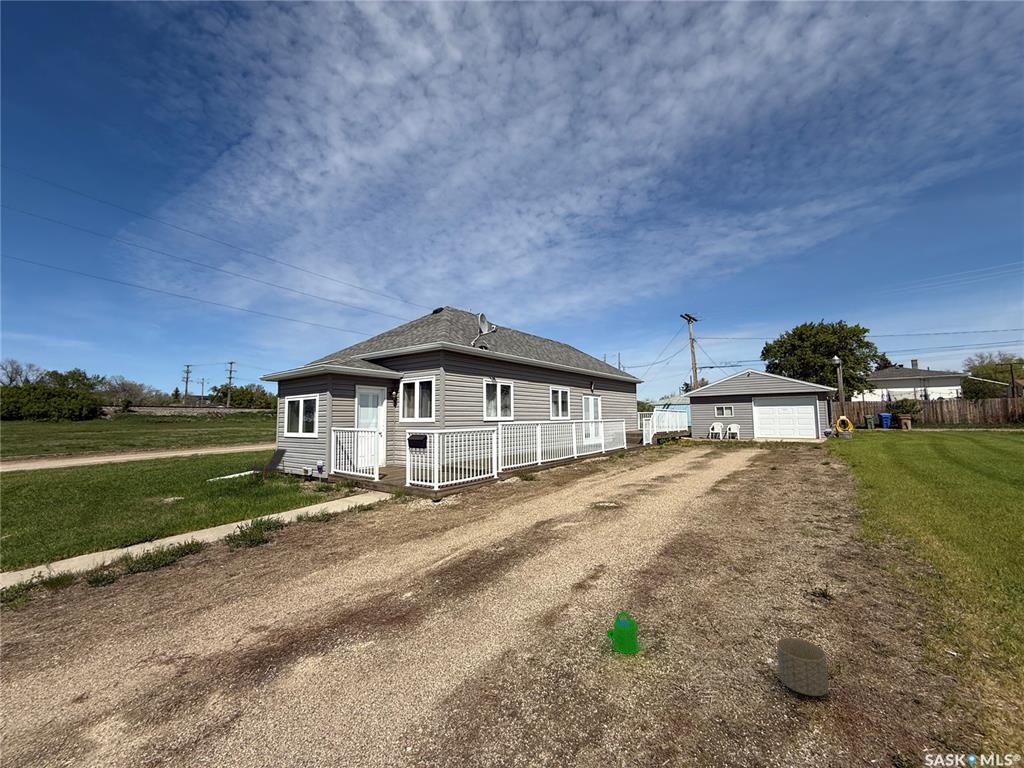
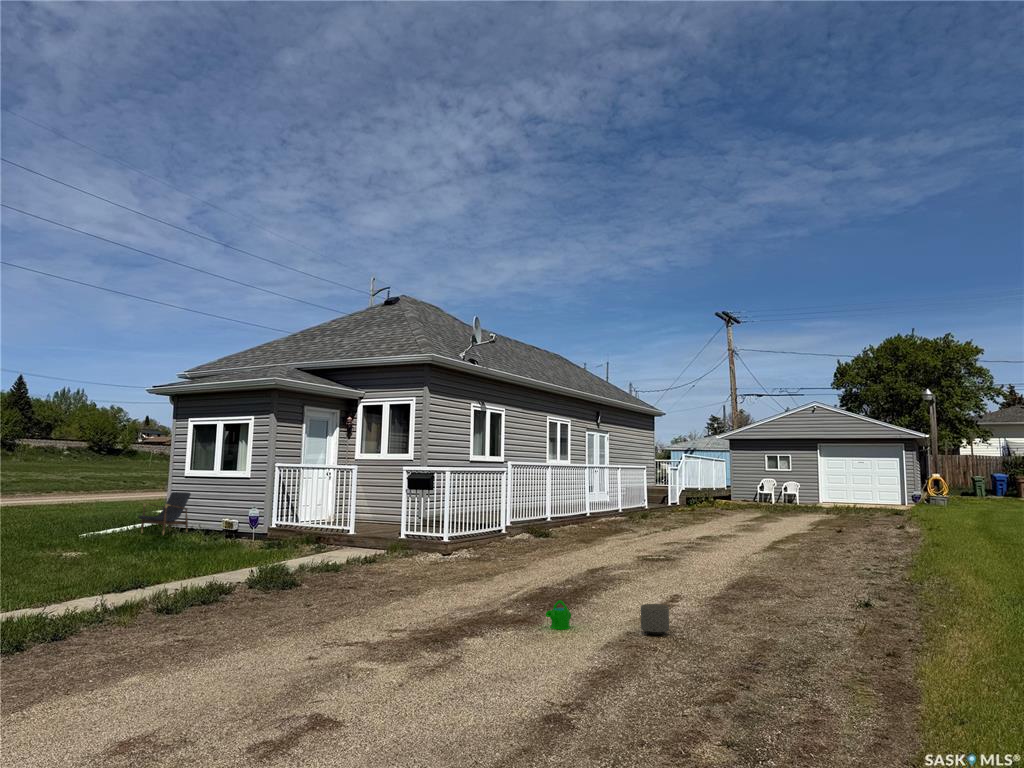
watering can: present [607,611,639,654] -> present [546,600,571,630]
planter: present [777,638,829,696] -> present [641,604,669,635]

